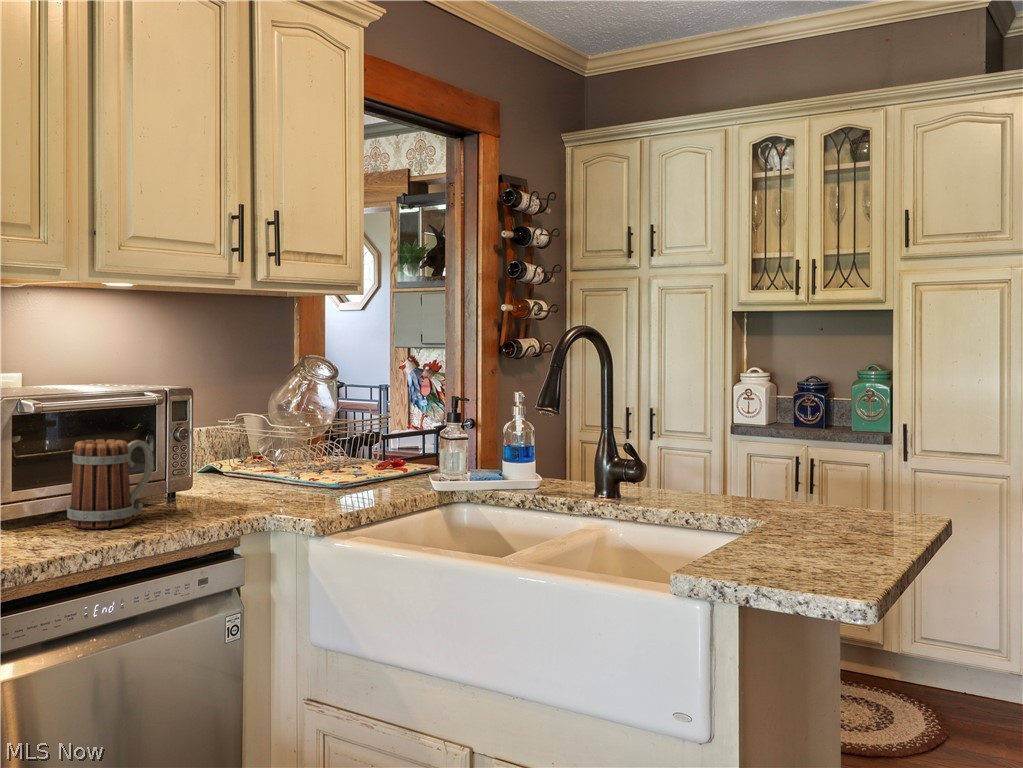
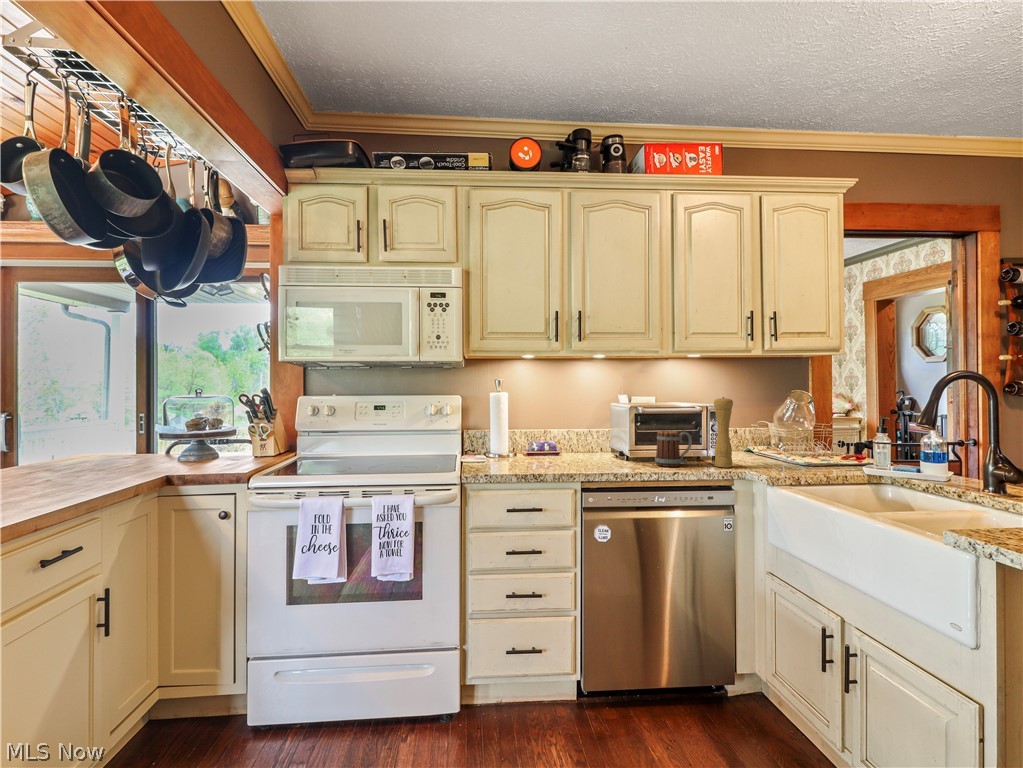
pepper mill: none [201,359,241,512] -> present [714,397,733,468]

